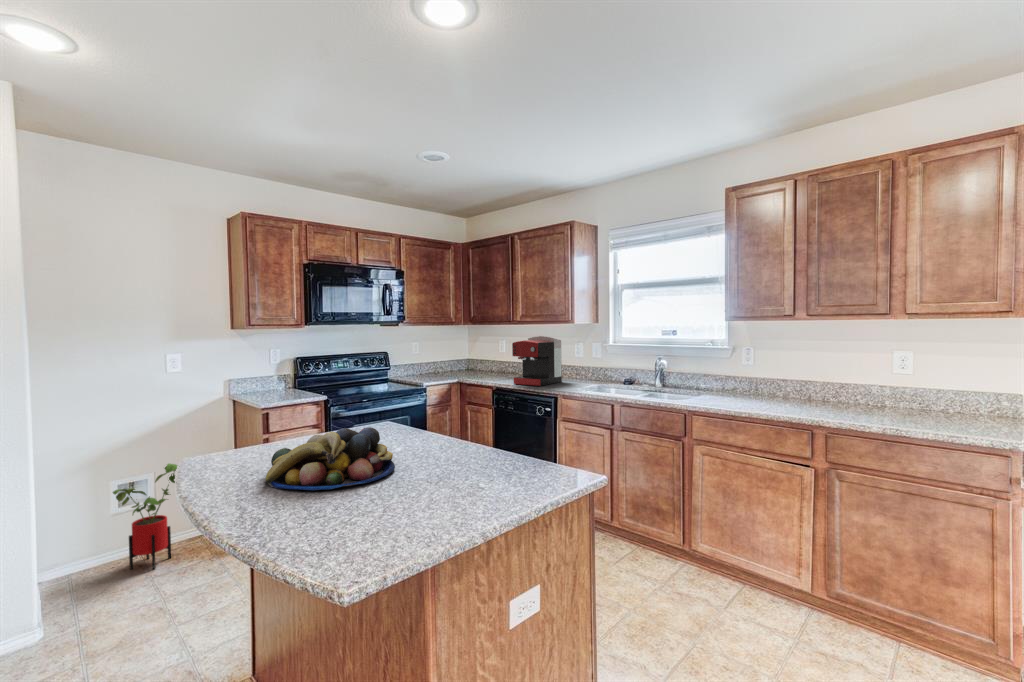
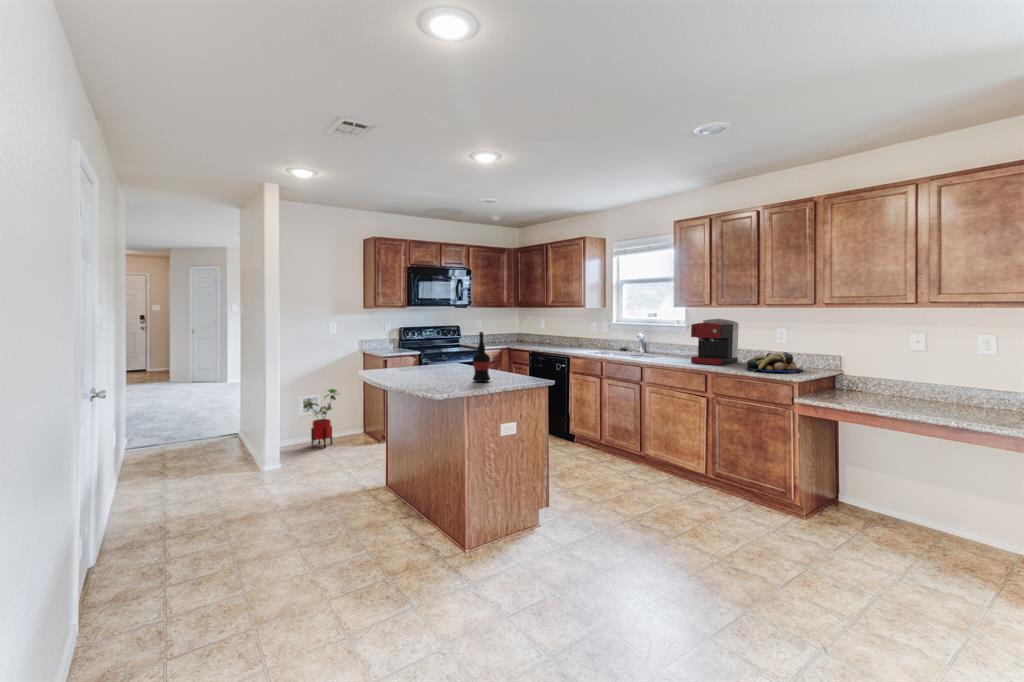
coffee maker: present [512,336,562,386] -> present [691,319,738,365]
wine bottle: none [425,376,467,496] -> present [473,332,490,382]
fruit bowl: present [266,427,395,490] -> present [747,352,803,372]

